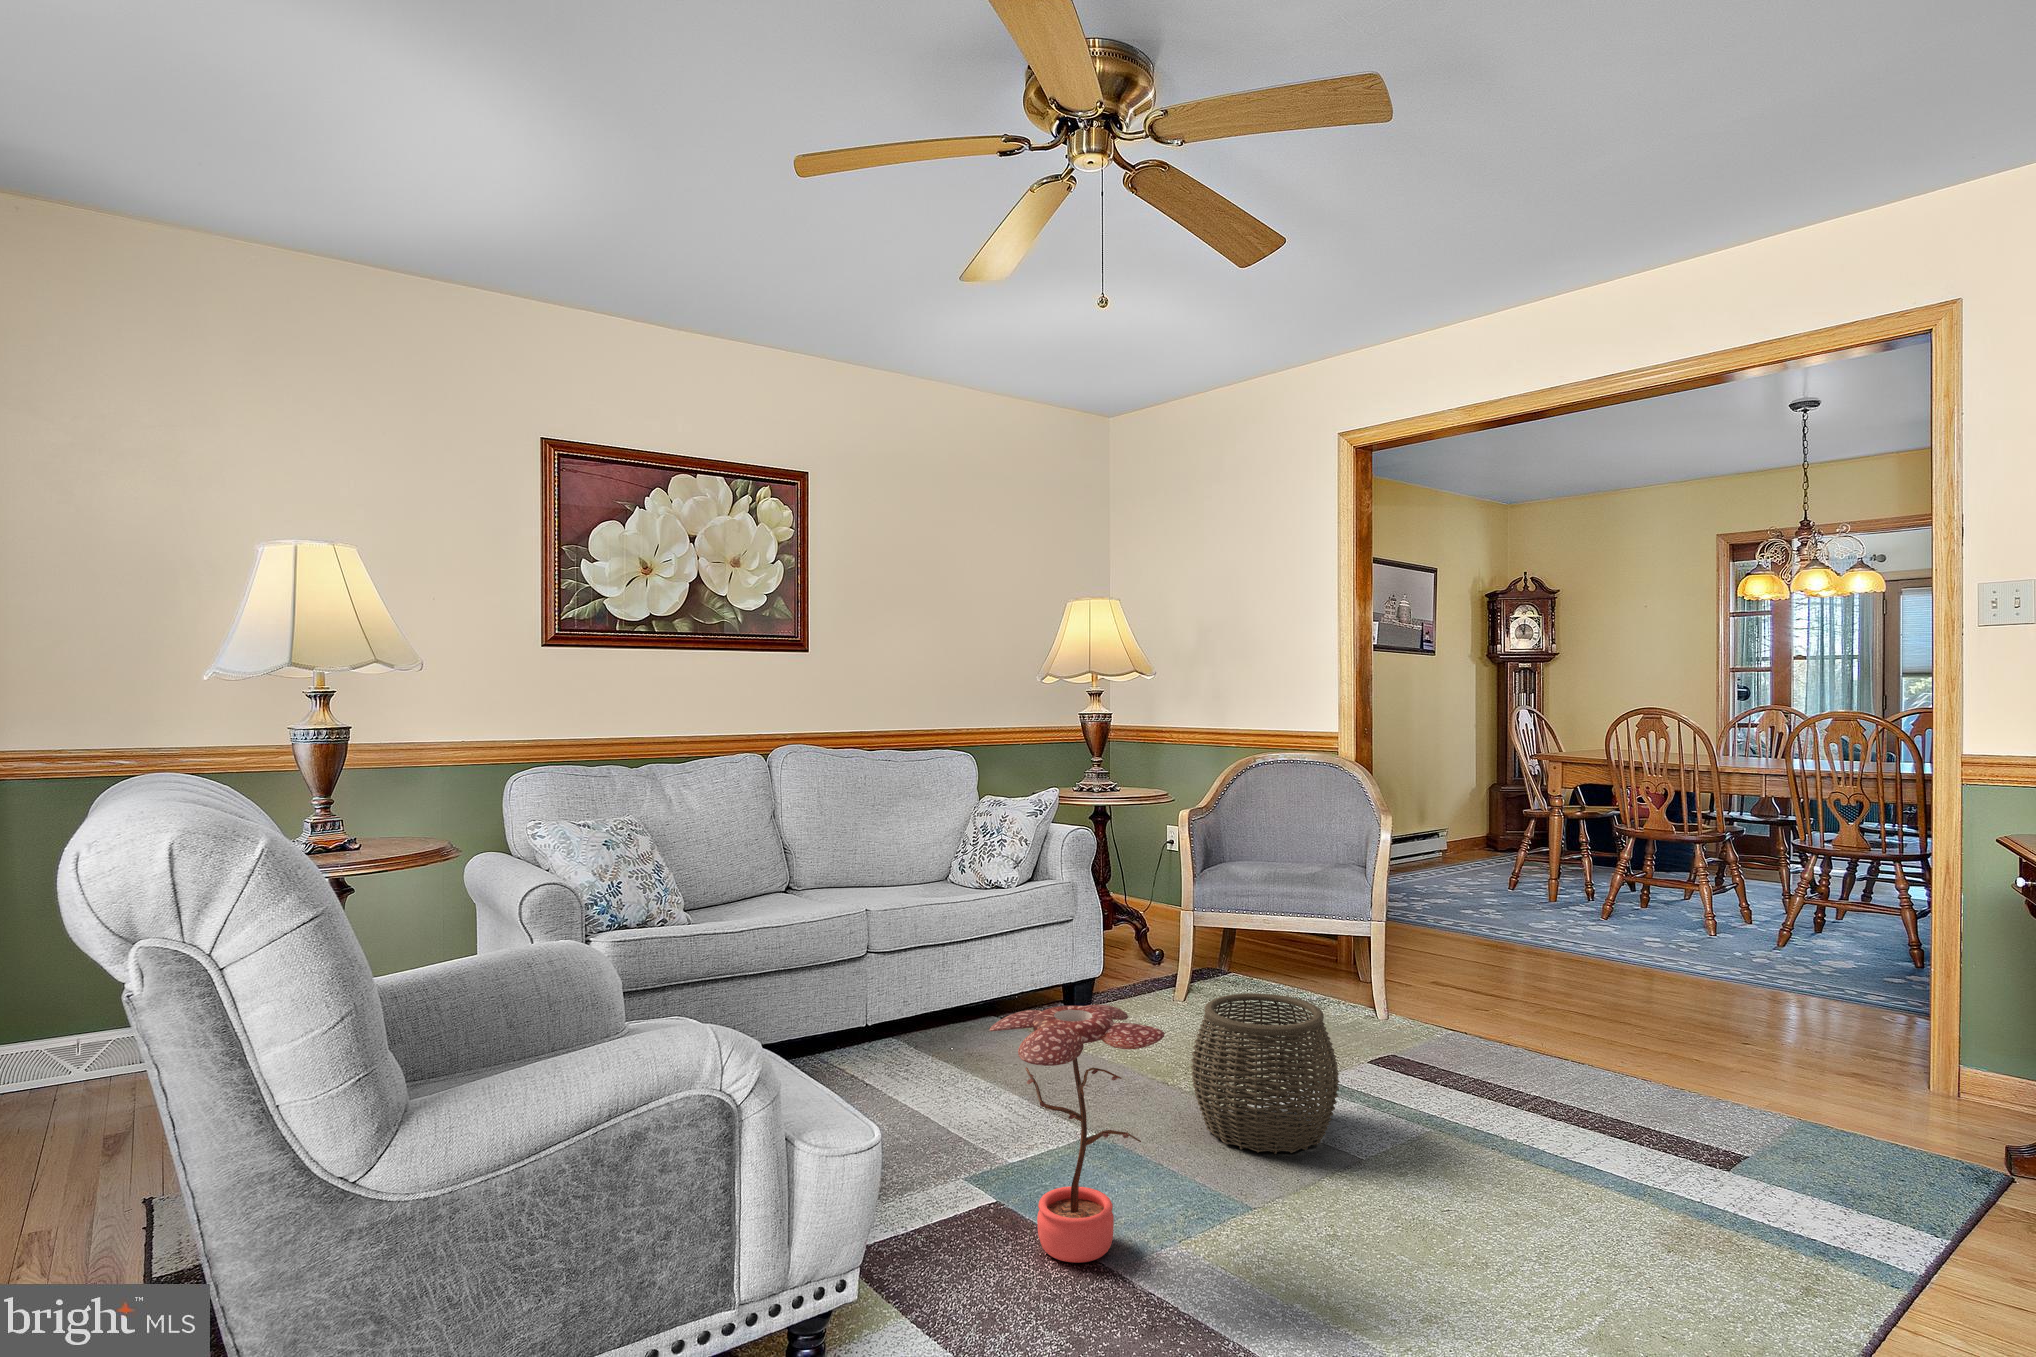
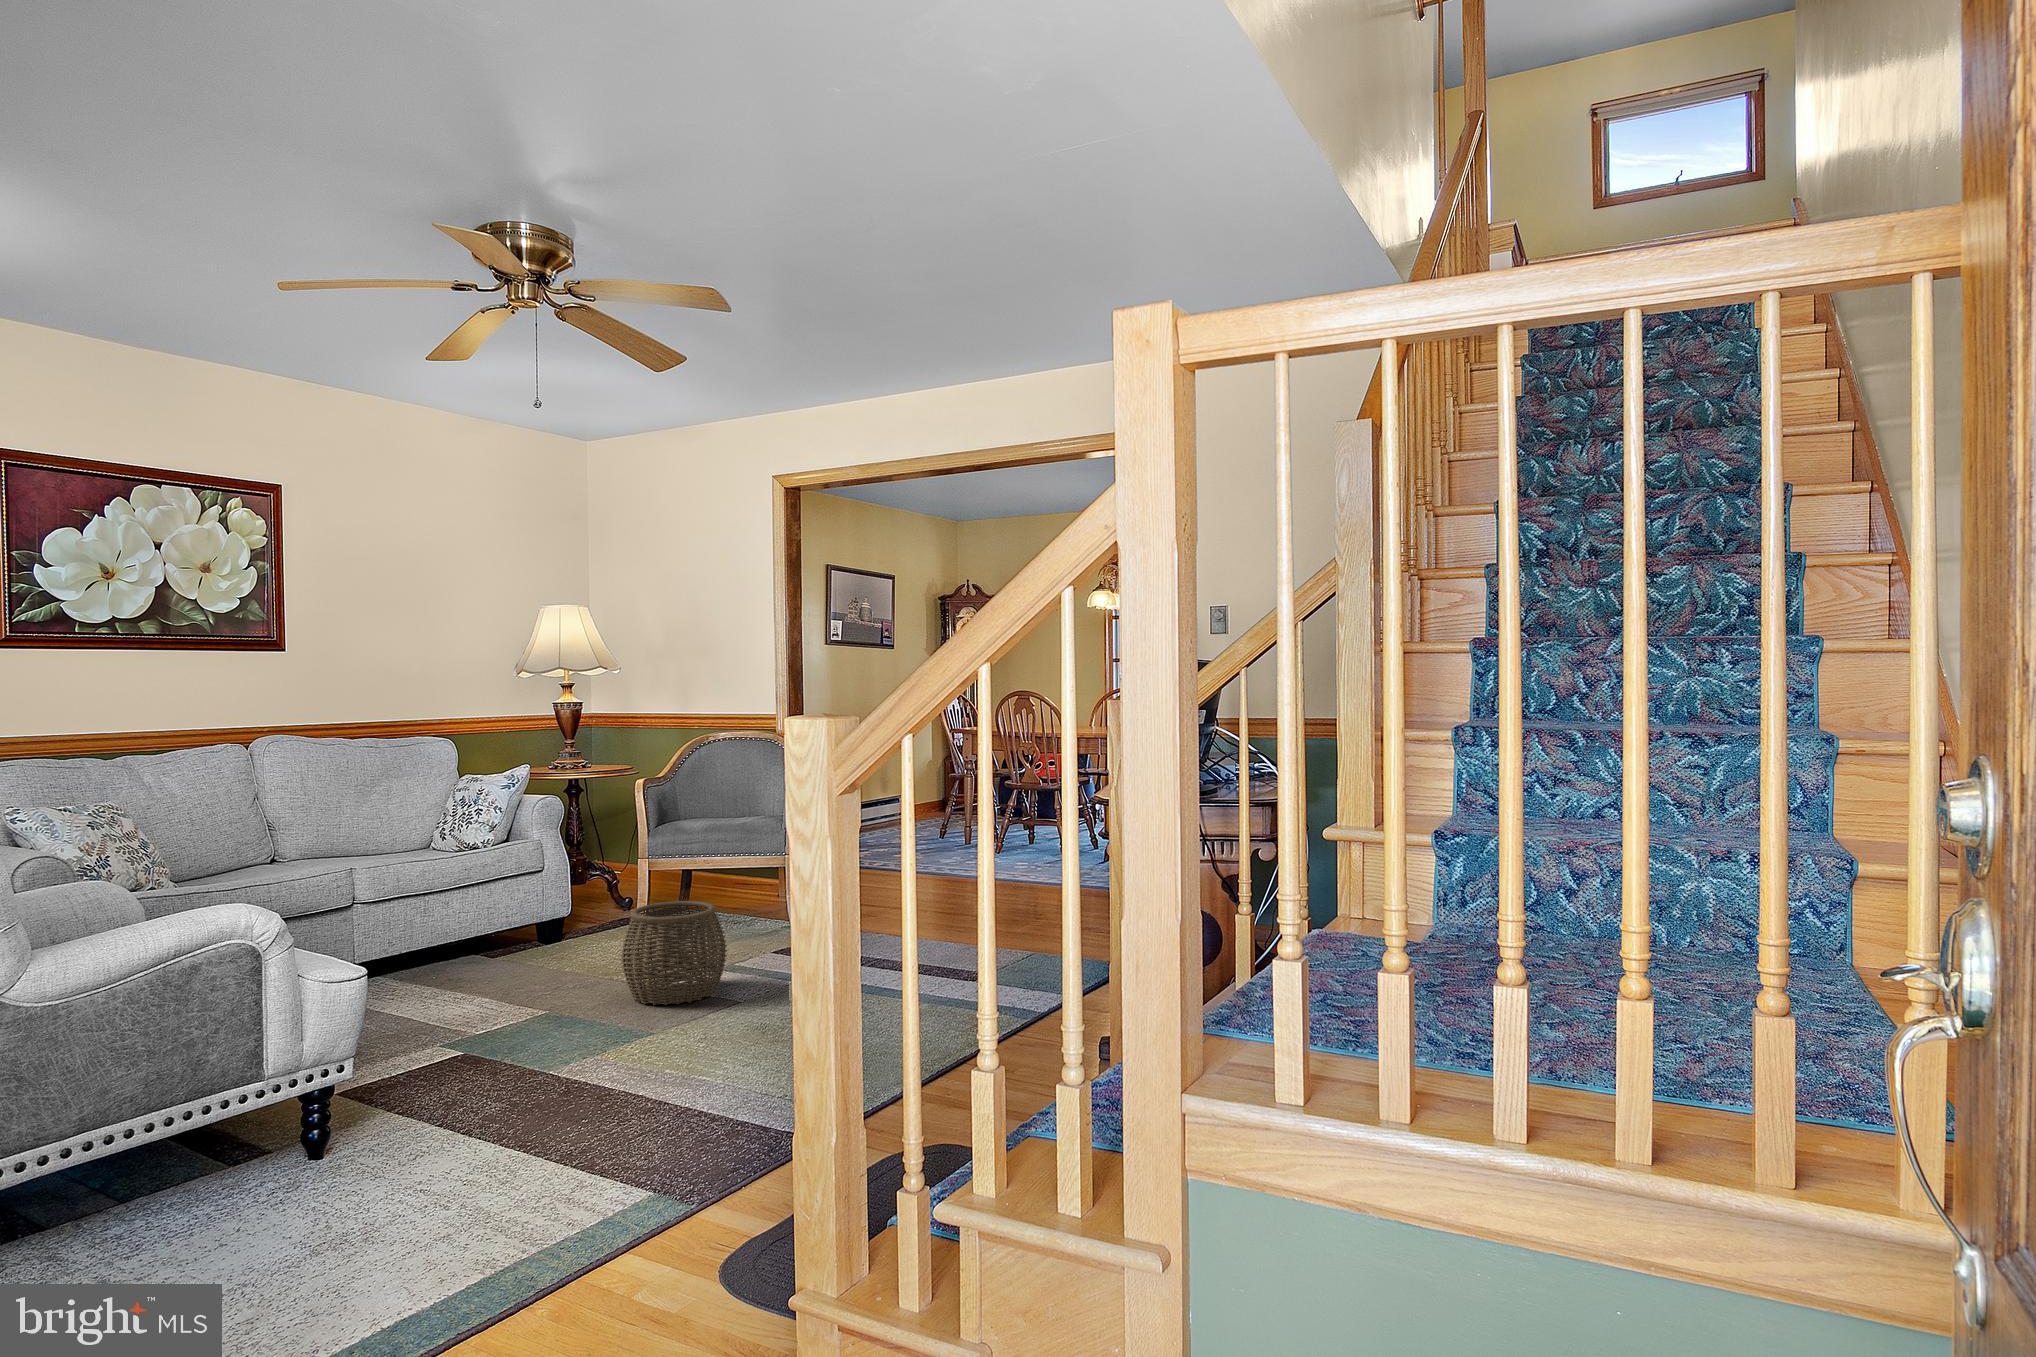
potted plant: present [989,1005,1165,1263] -> none [452,904,580,1070]

